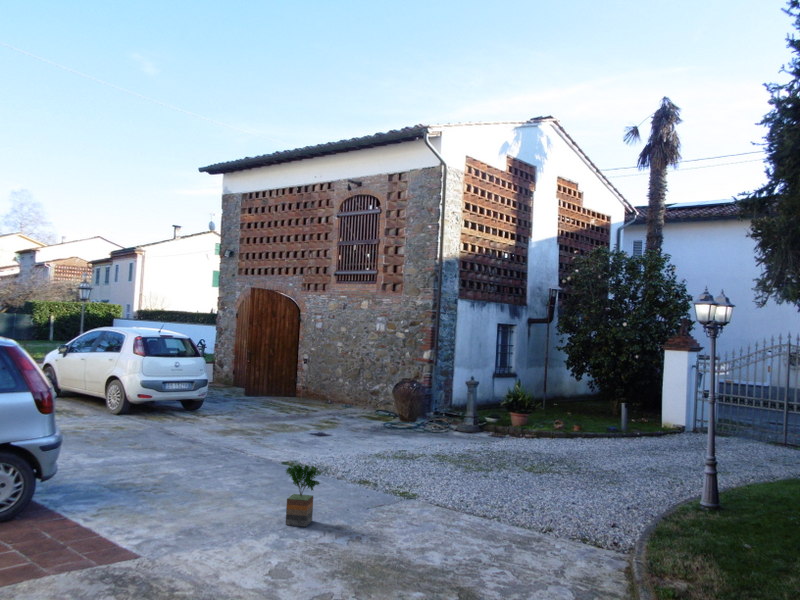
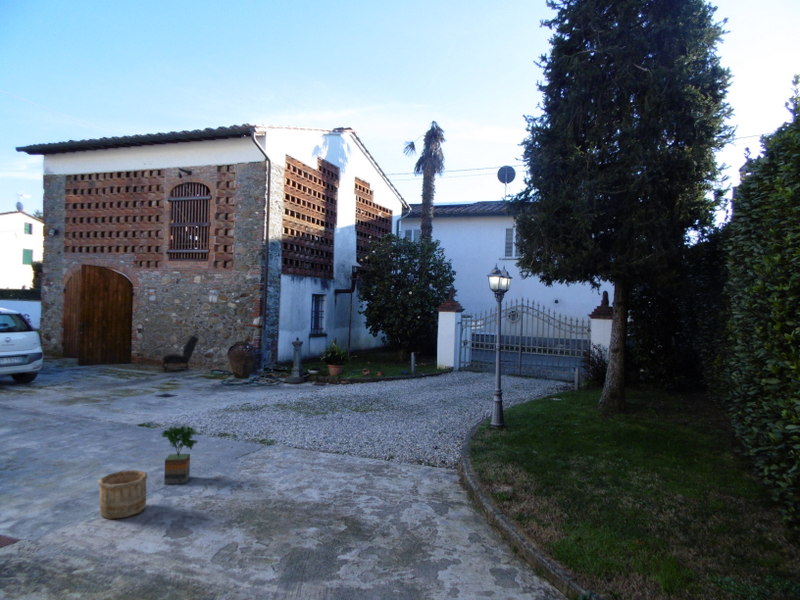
lounge chair: none [325,370,364,411] -> present [163,336,198,372]
wooden bucket: none [218,503,264,550] -> present [98,470,147,519]

